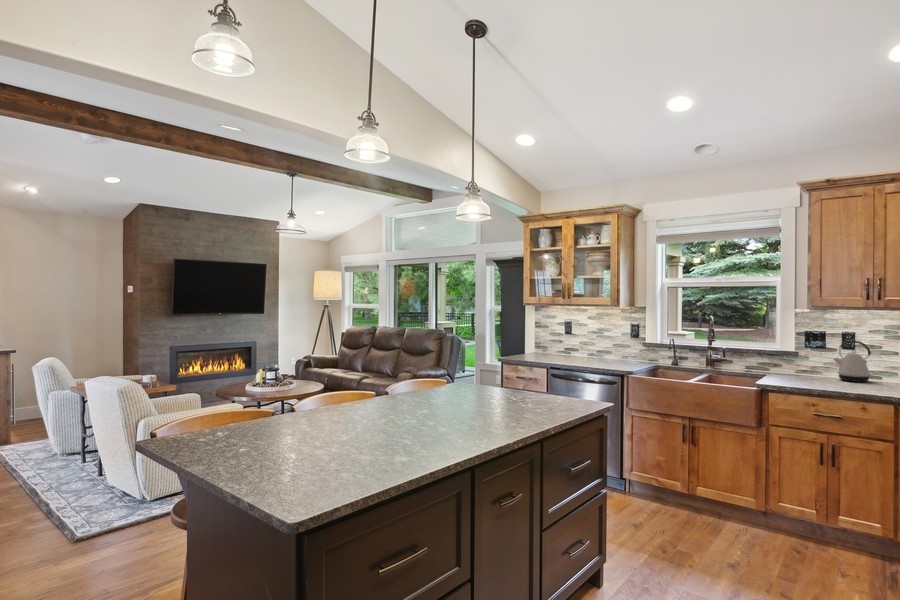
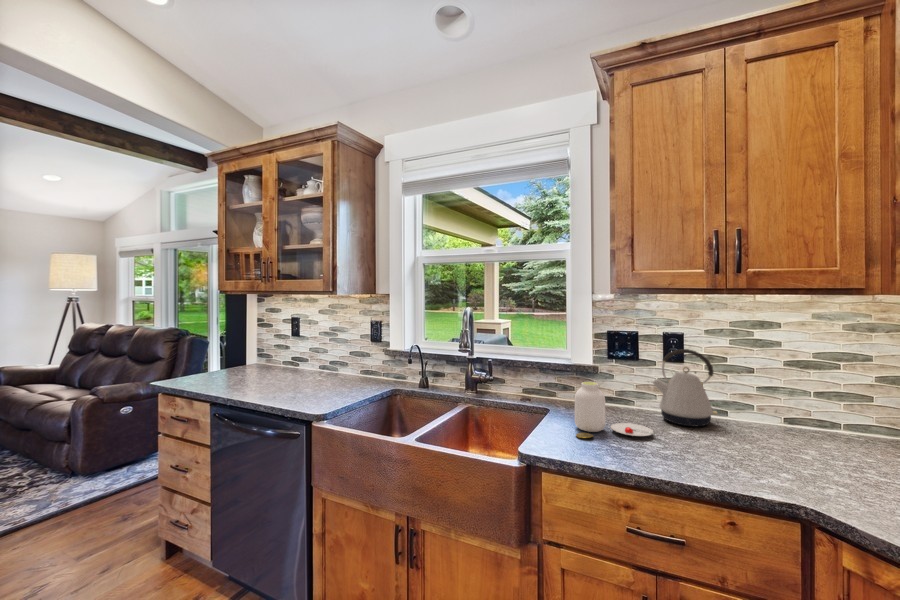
jar: none [785,356,834,382] -> present [575,382,654,438]

